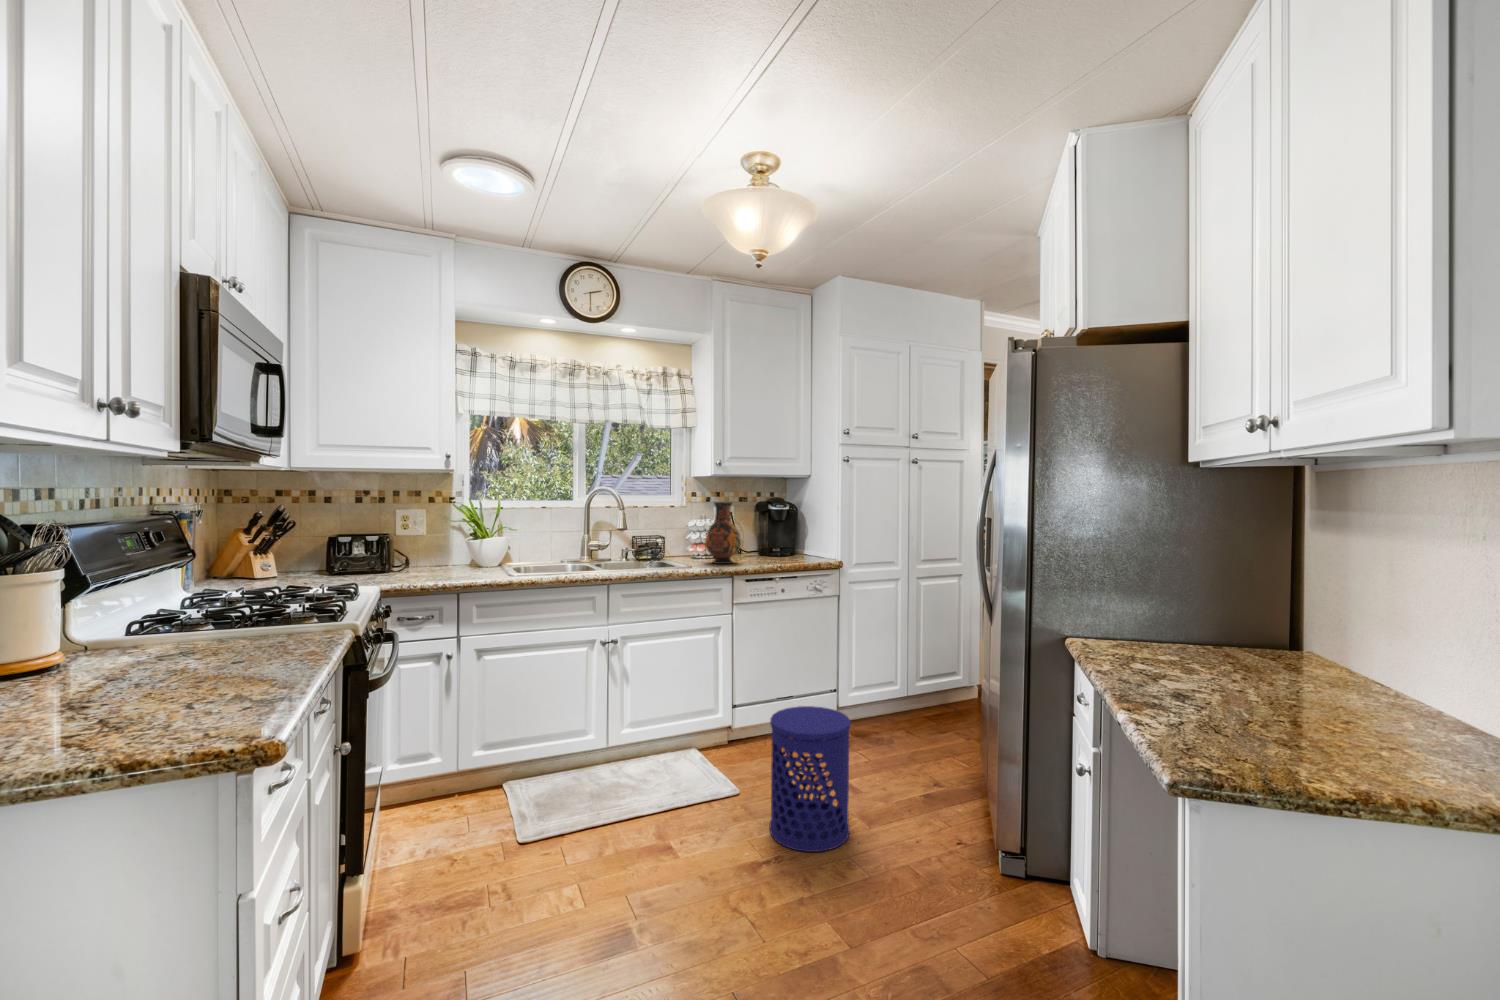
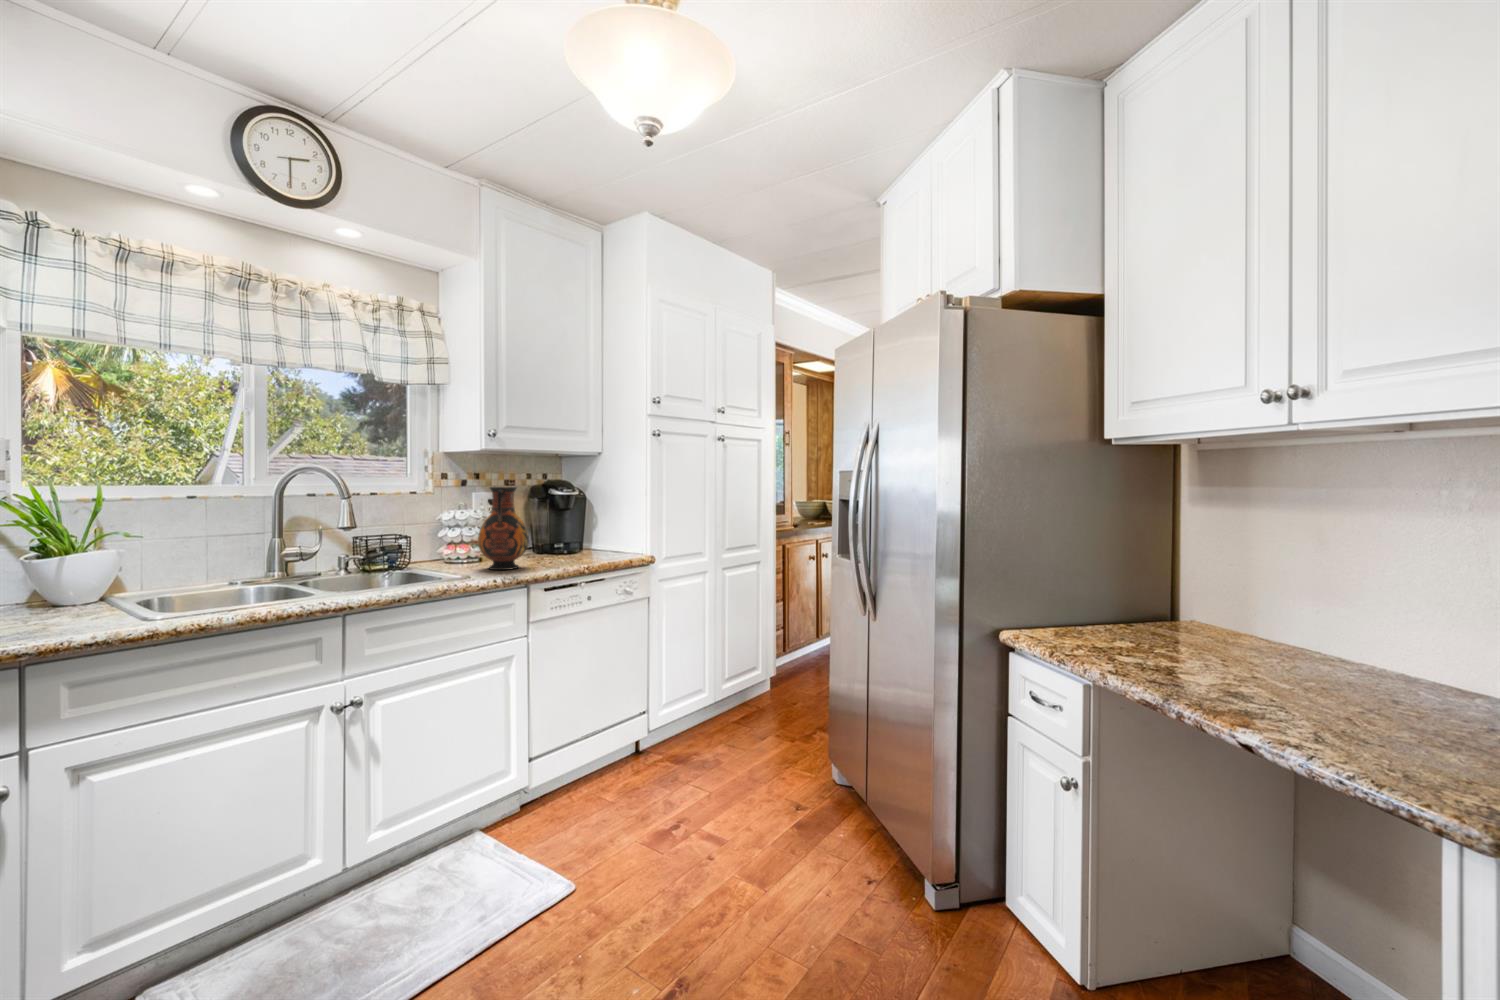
waste bin: present [770,706,850,852] -> none [634,748,739,952]

